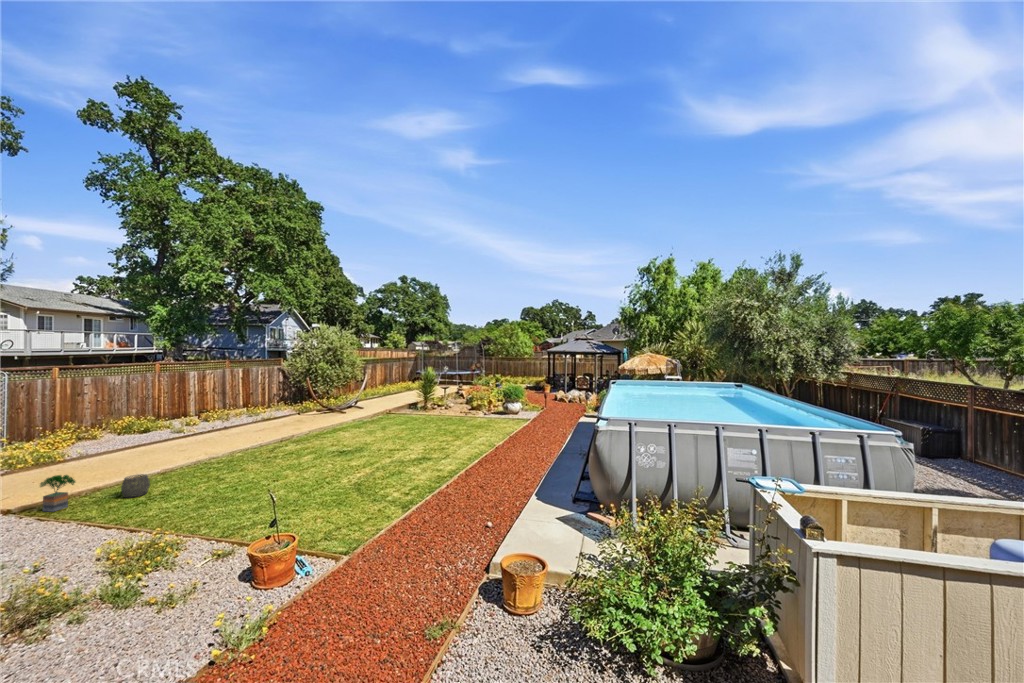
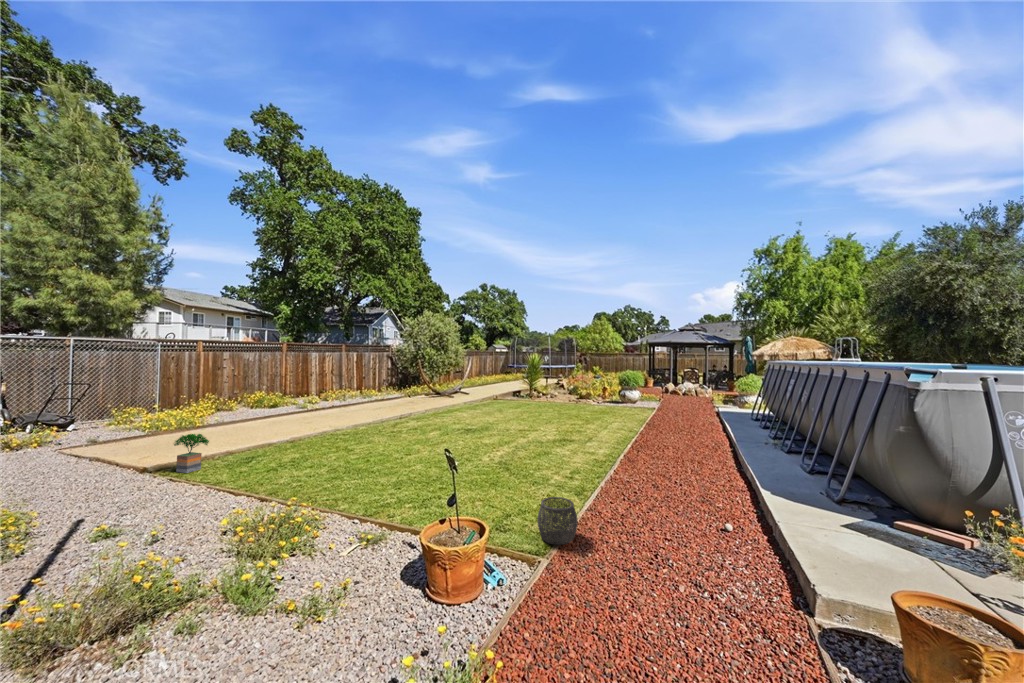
woven basket: present [121,474,150,498] -> present [538,497,578,545]

